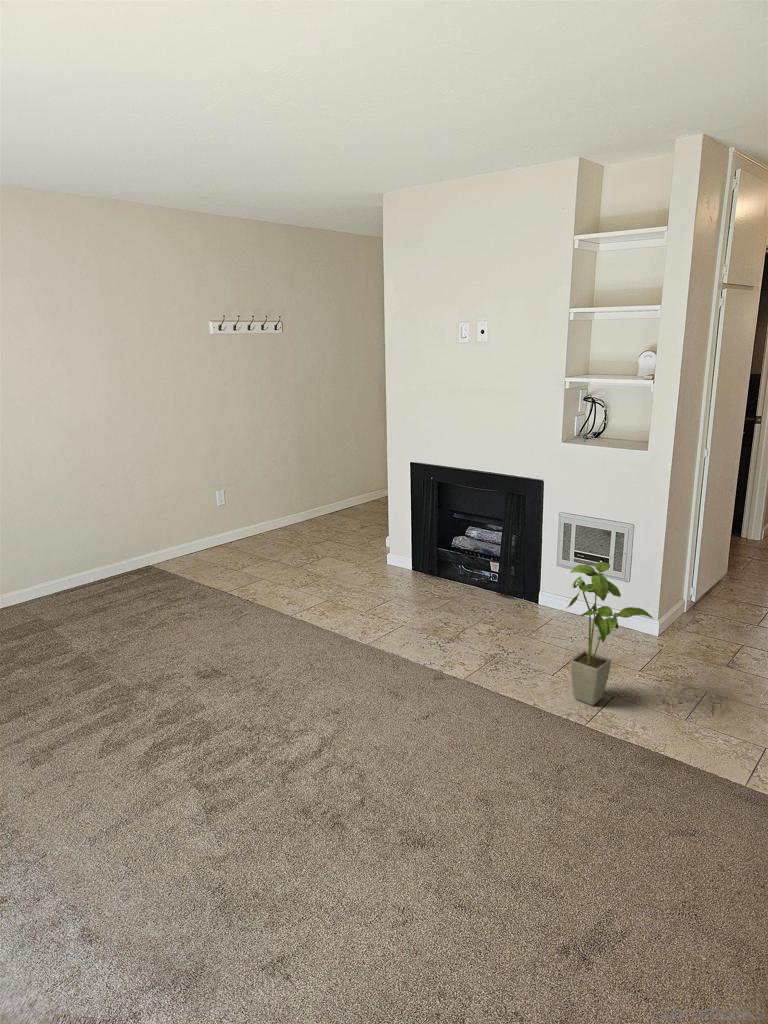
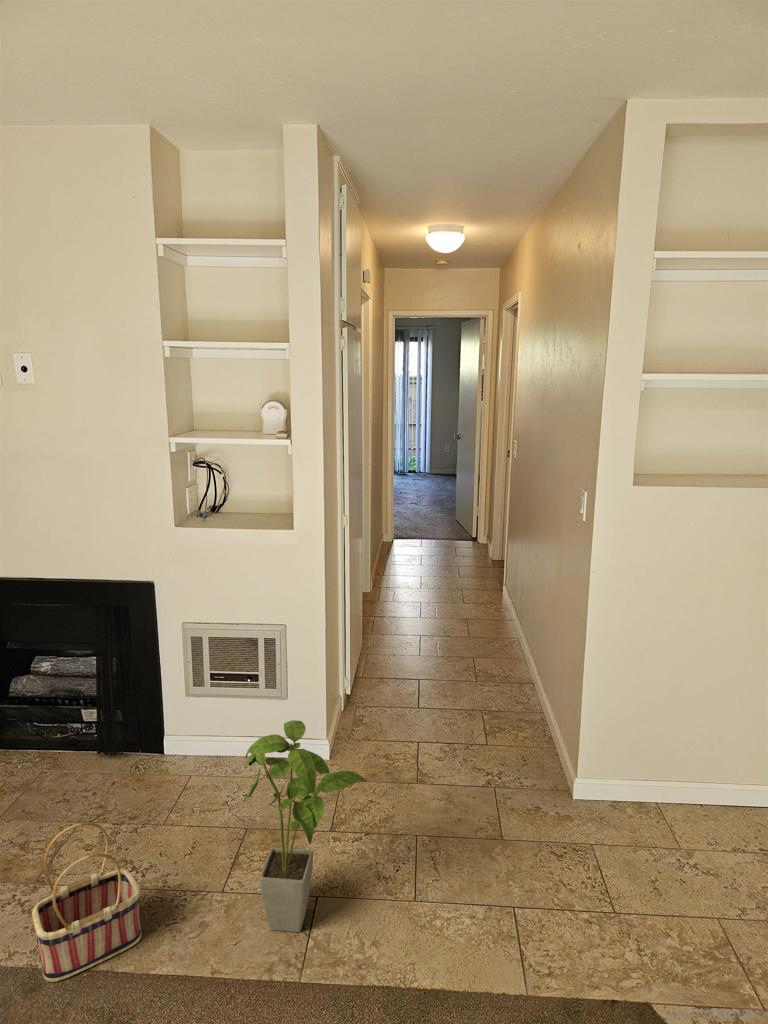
basket: none [444,600,501,680] -> present [32,822,142,982]

